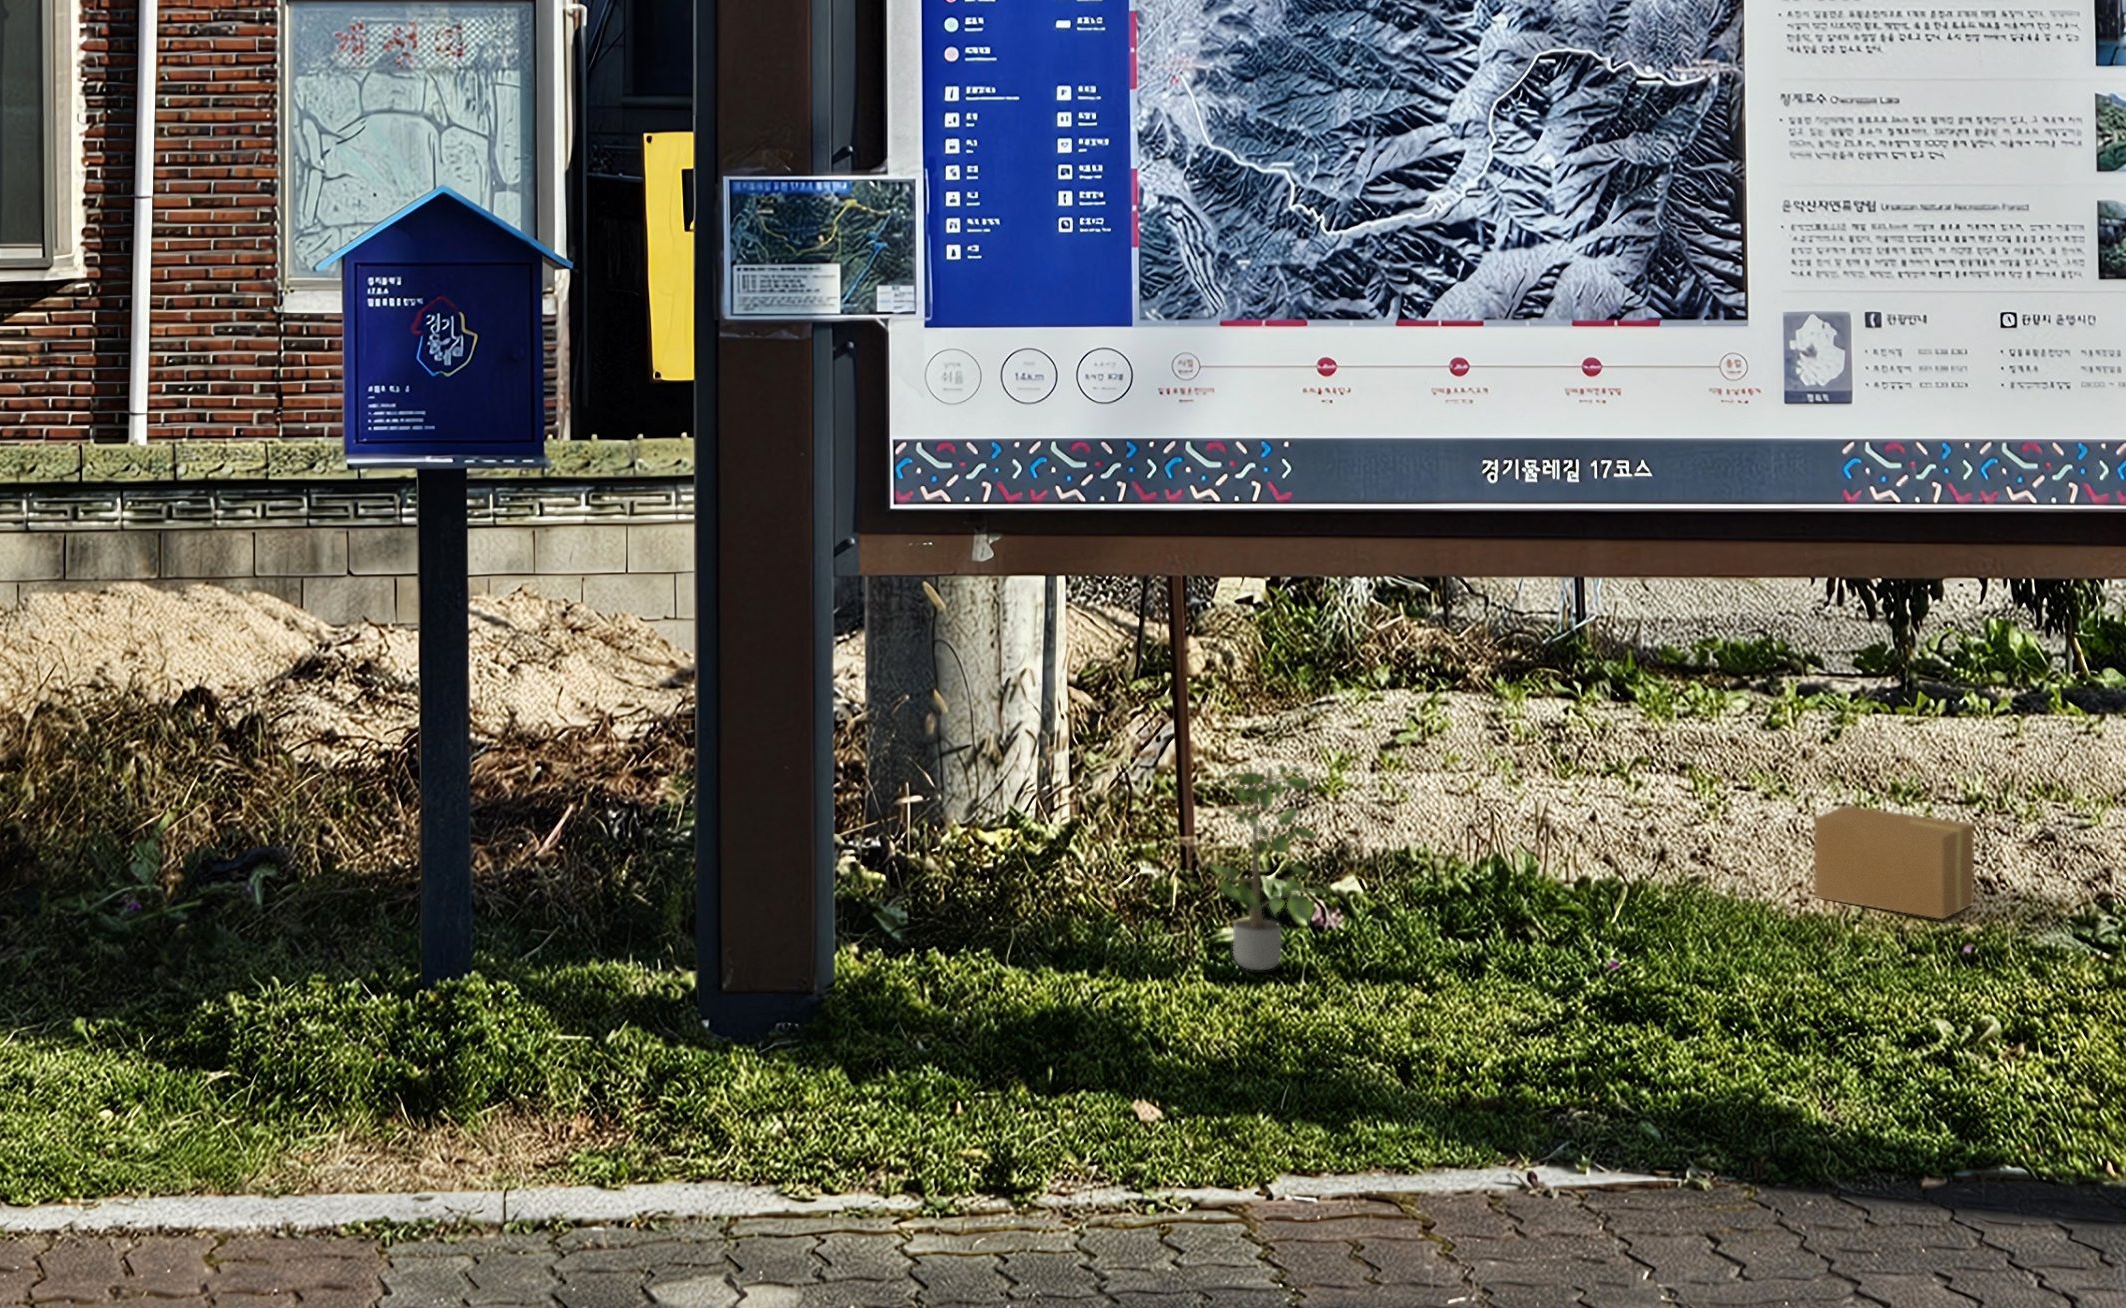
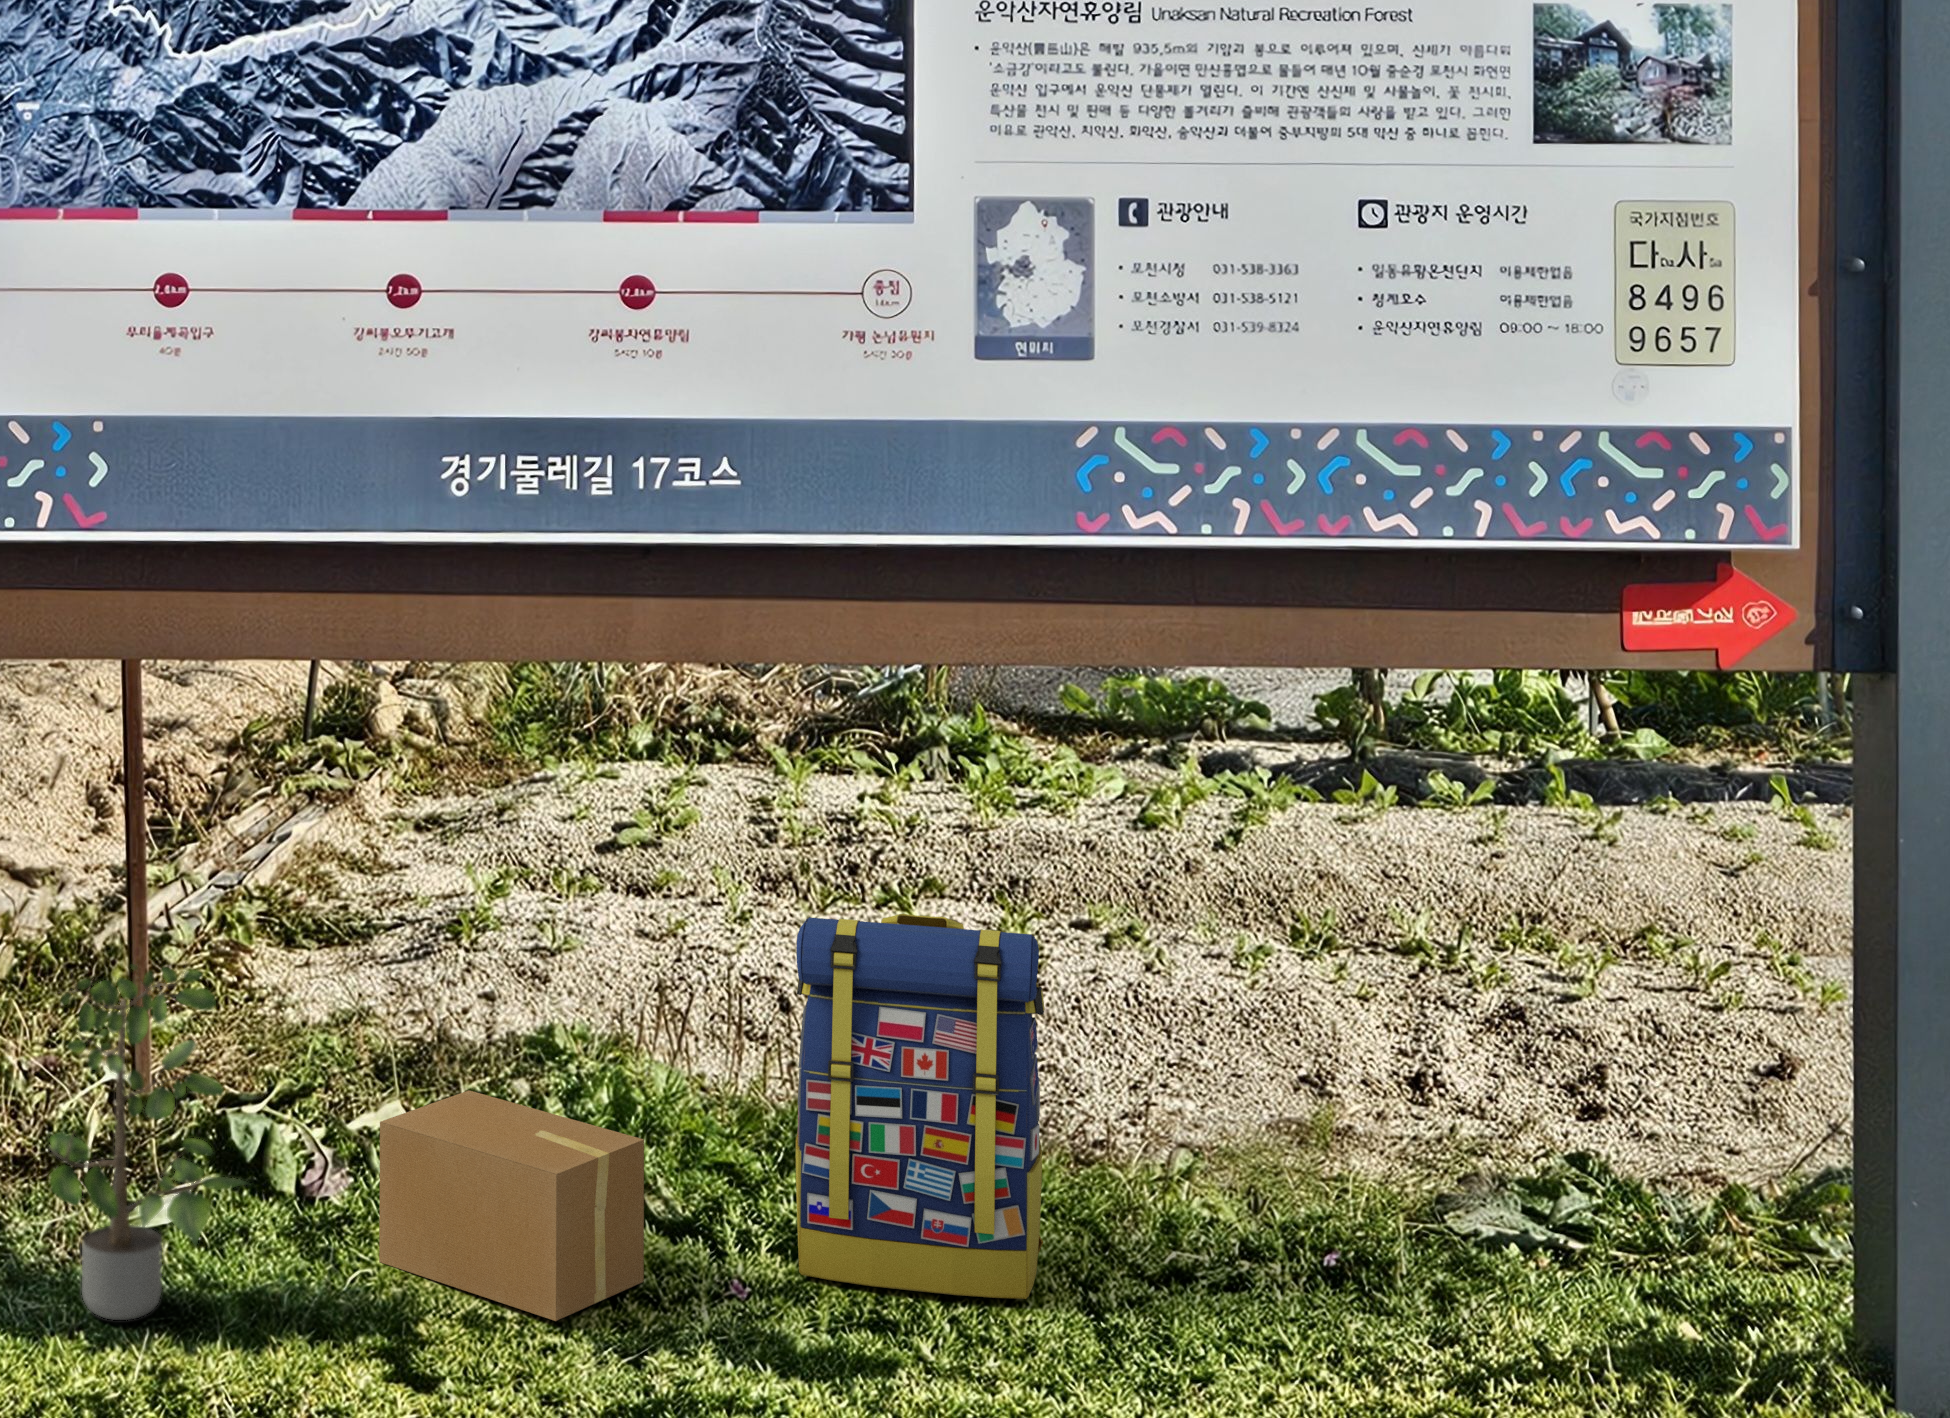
backpack: none [1640,736,1793,958] -> present [796,914,1045,1299]
cardboard box: present [1814,806,1974,919] -> present [379,1090,644,1321]

